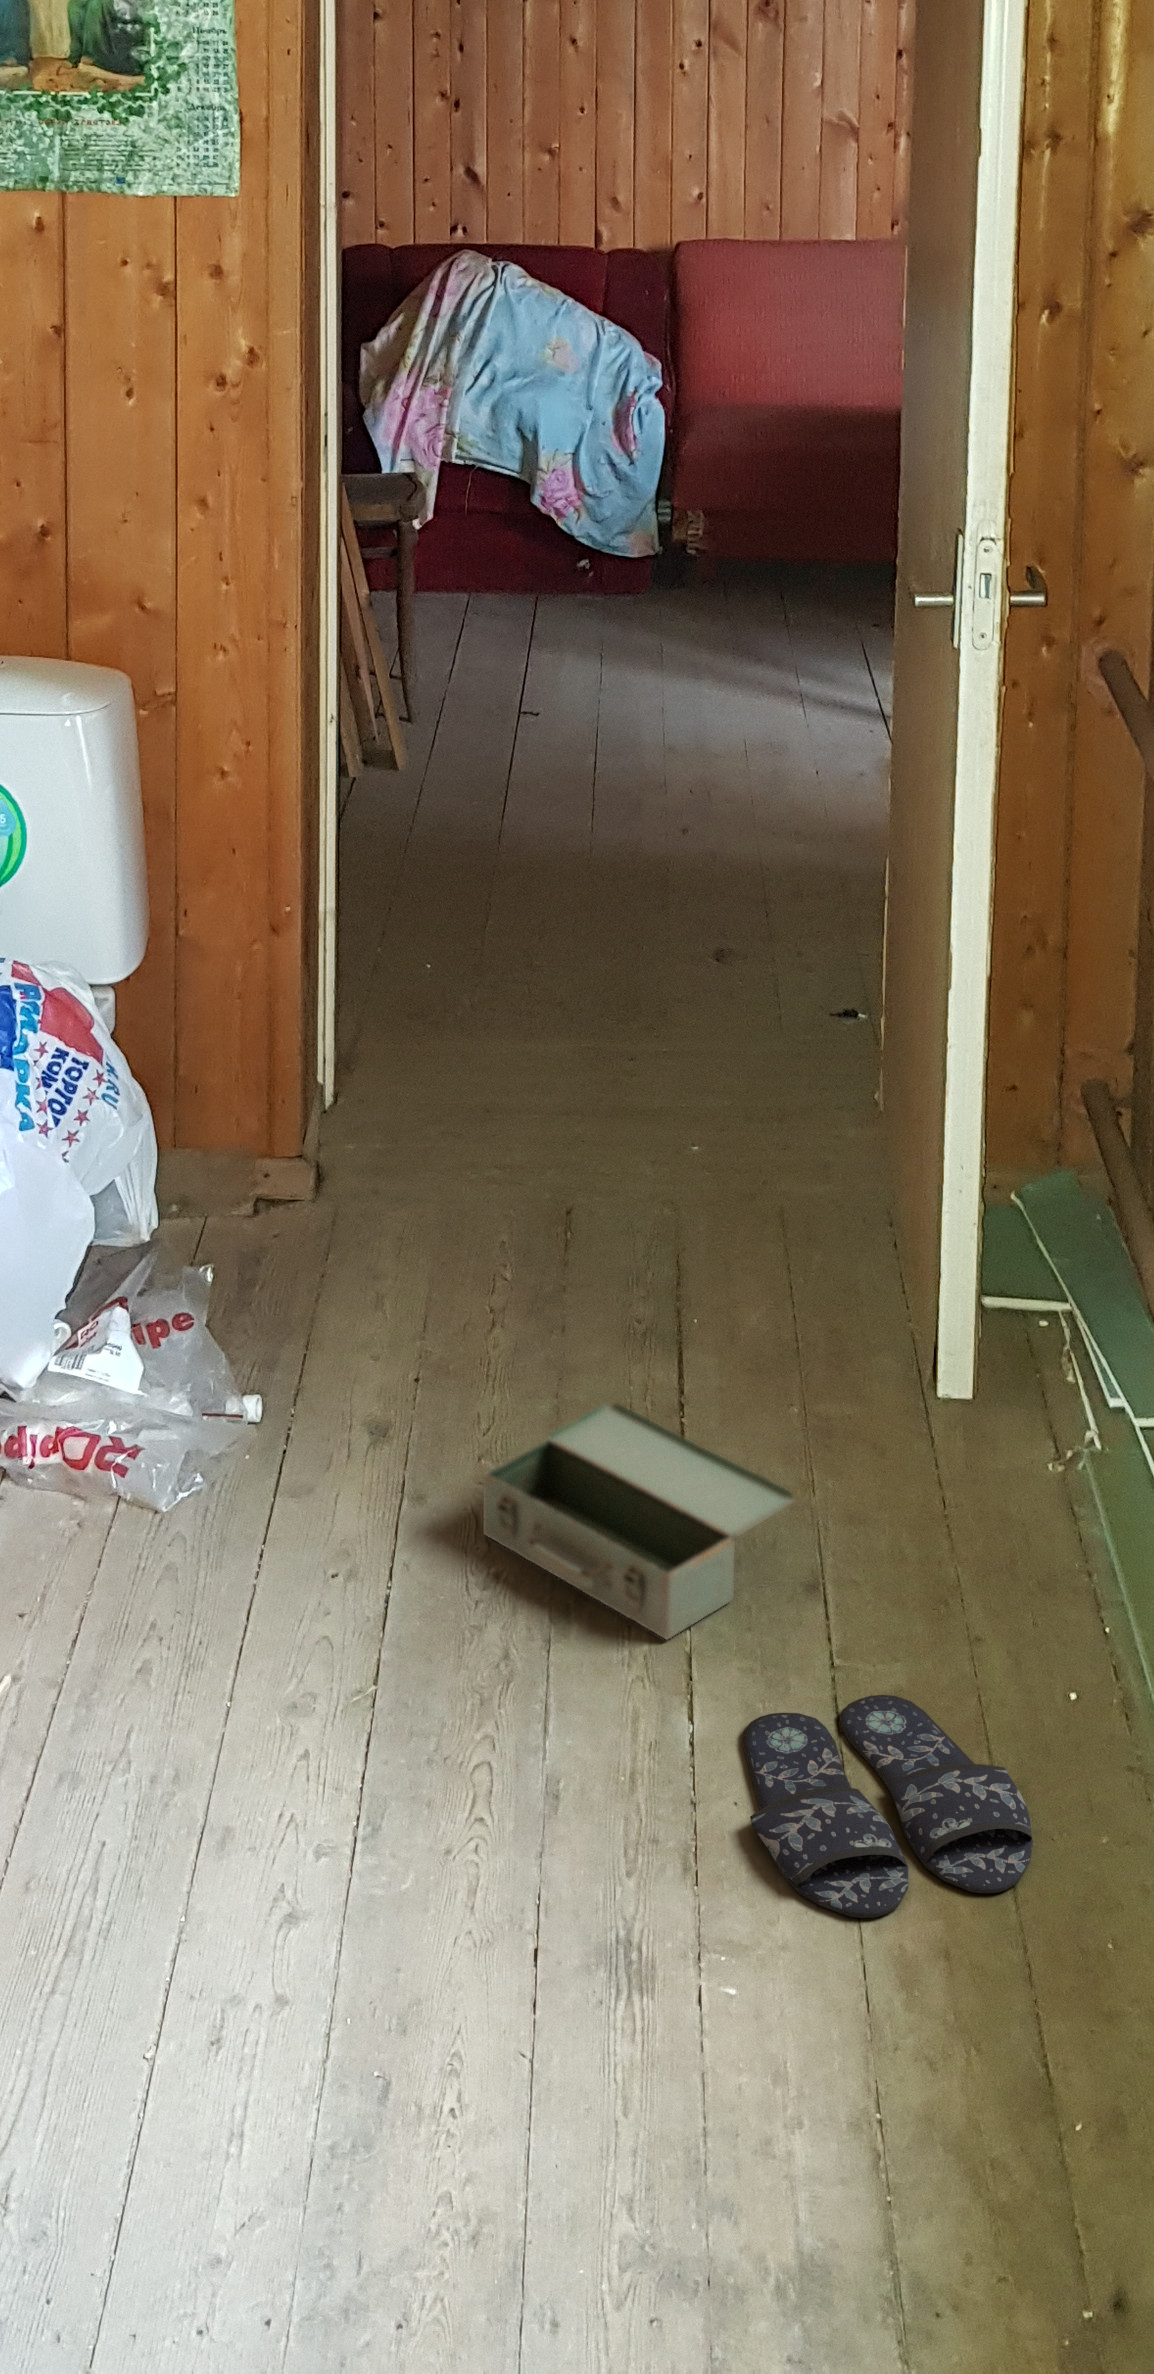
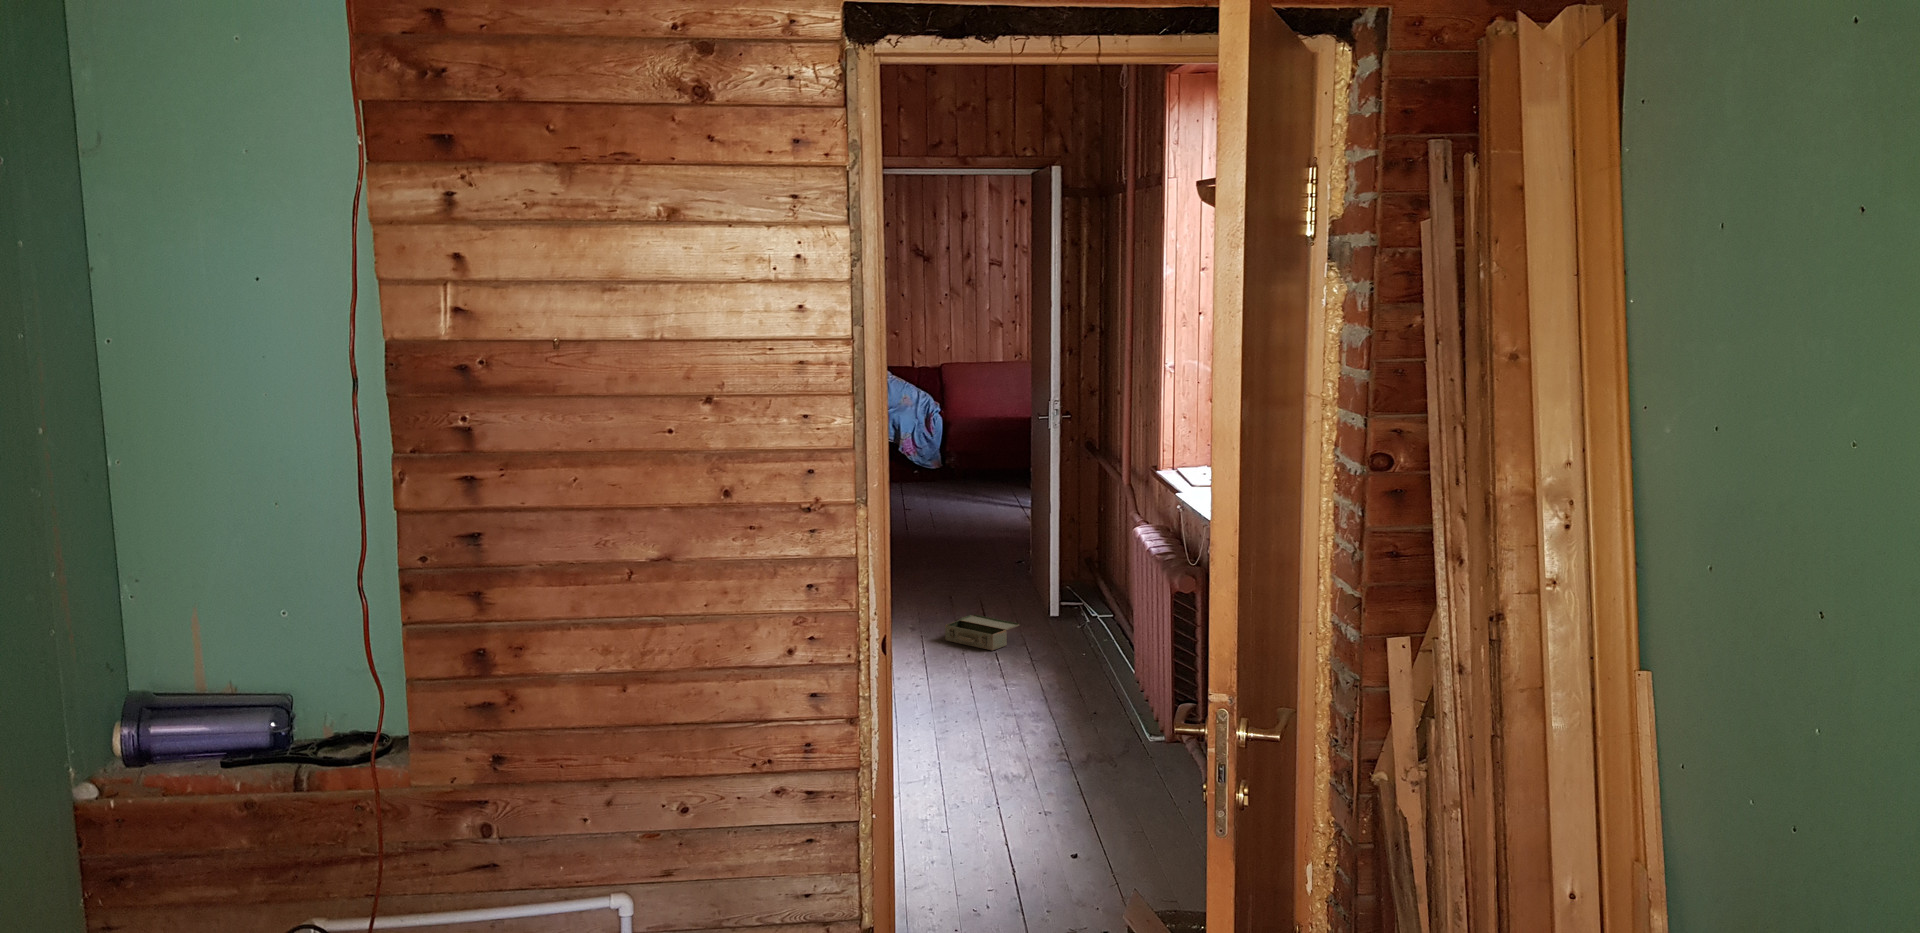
slippers: present [743,1695,1033,1918] -> none [1012,655,1077,678]

